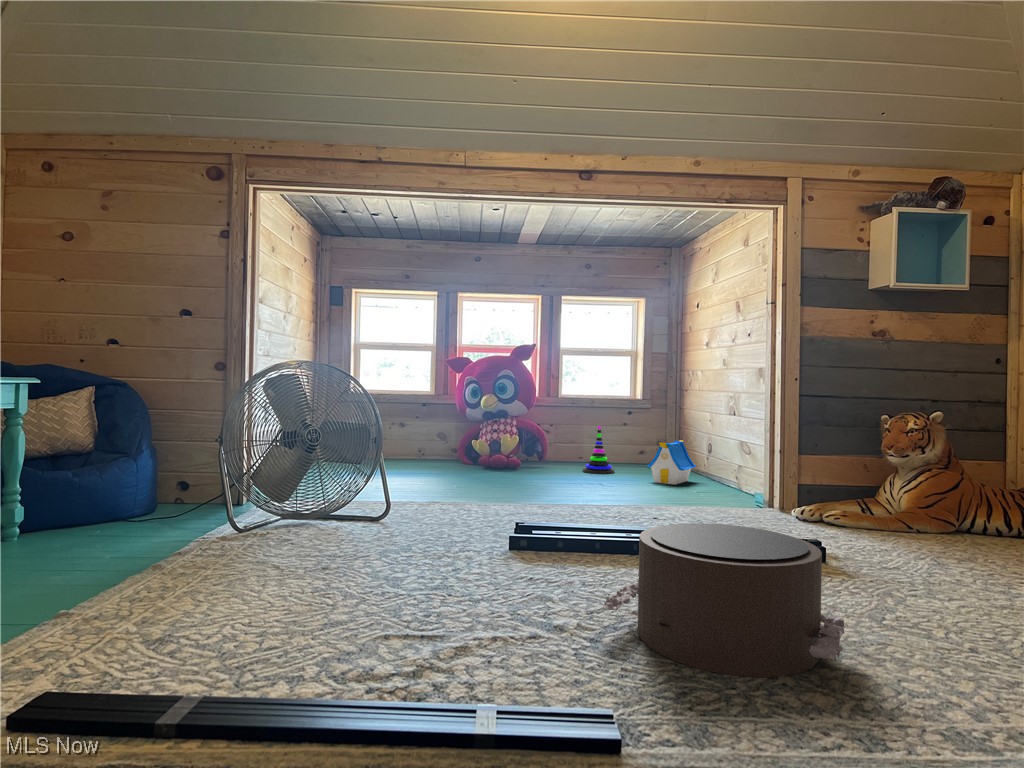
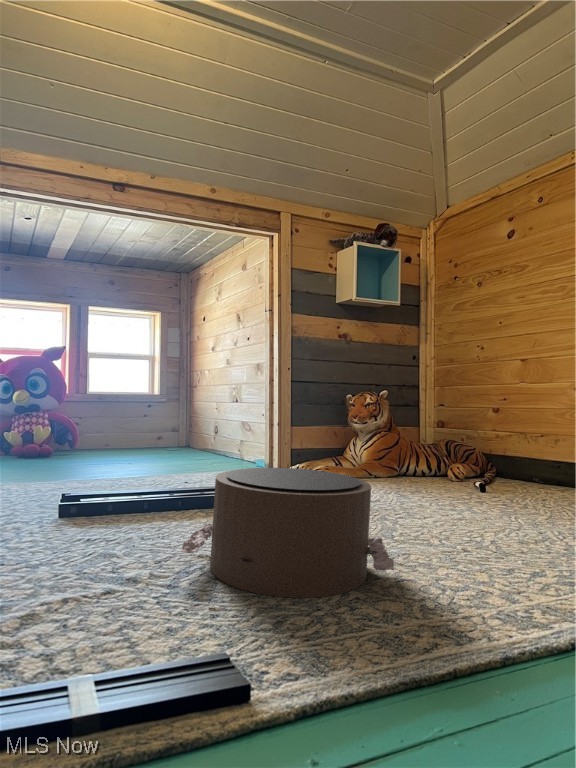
stacking toy: present [583,426,614,474] -> none [105,405,134,447]
toy house: present [647,440,696,485] -> none [166,418,207,454]

